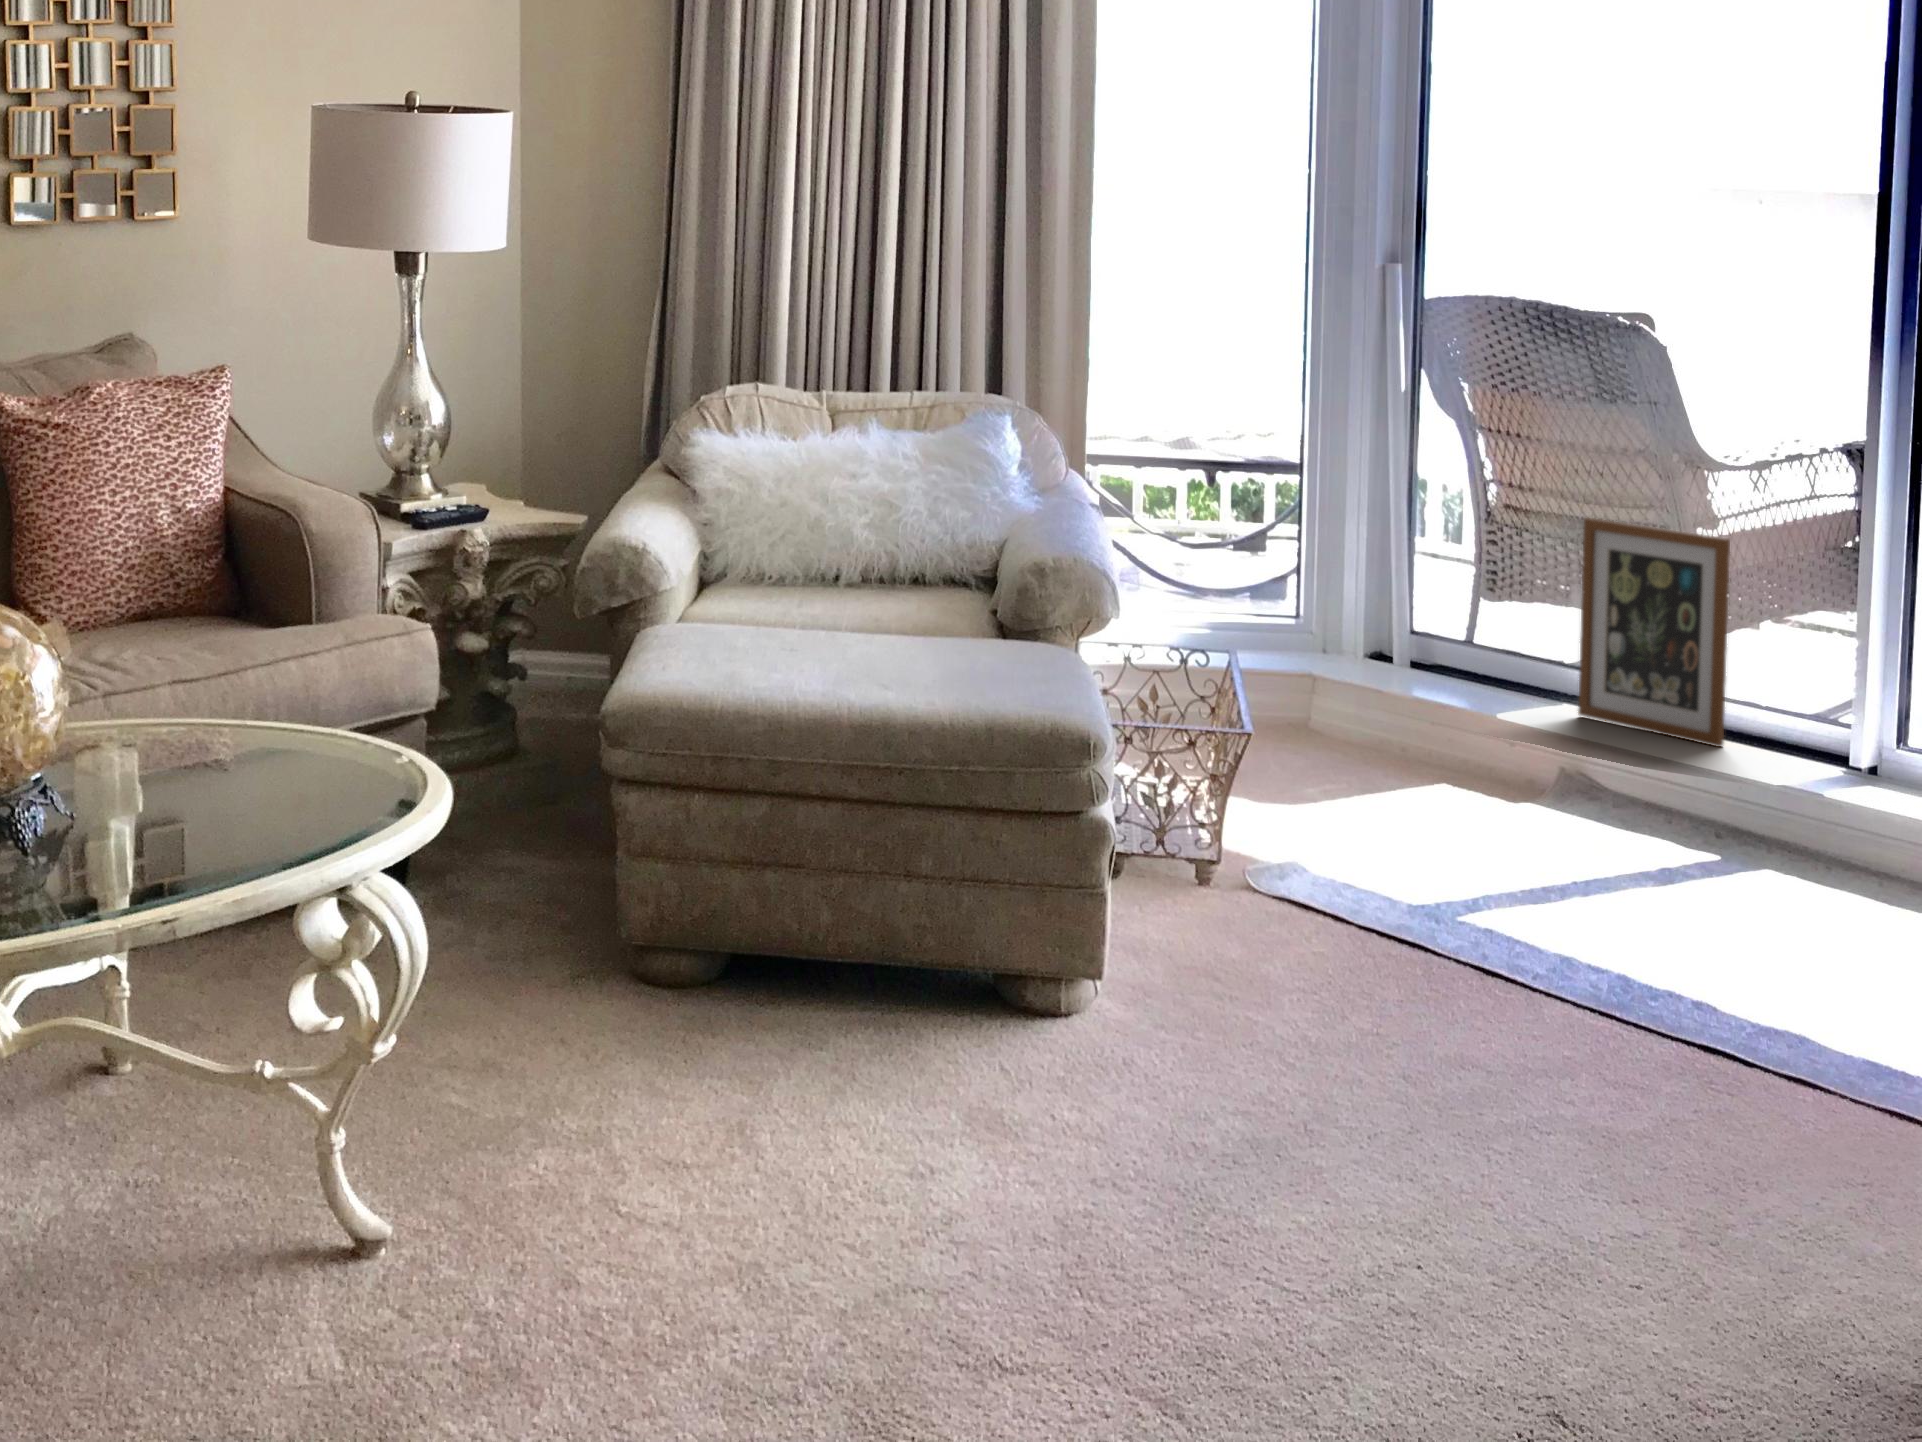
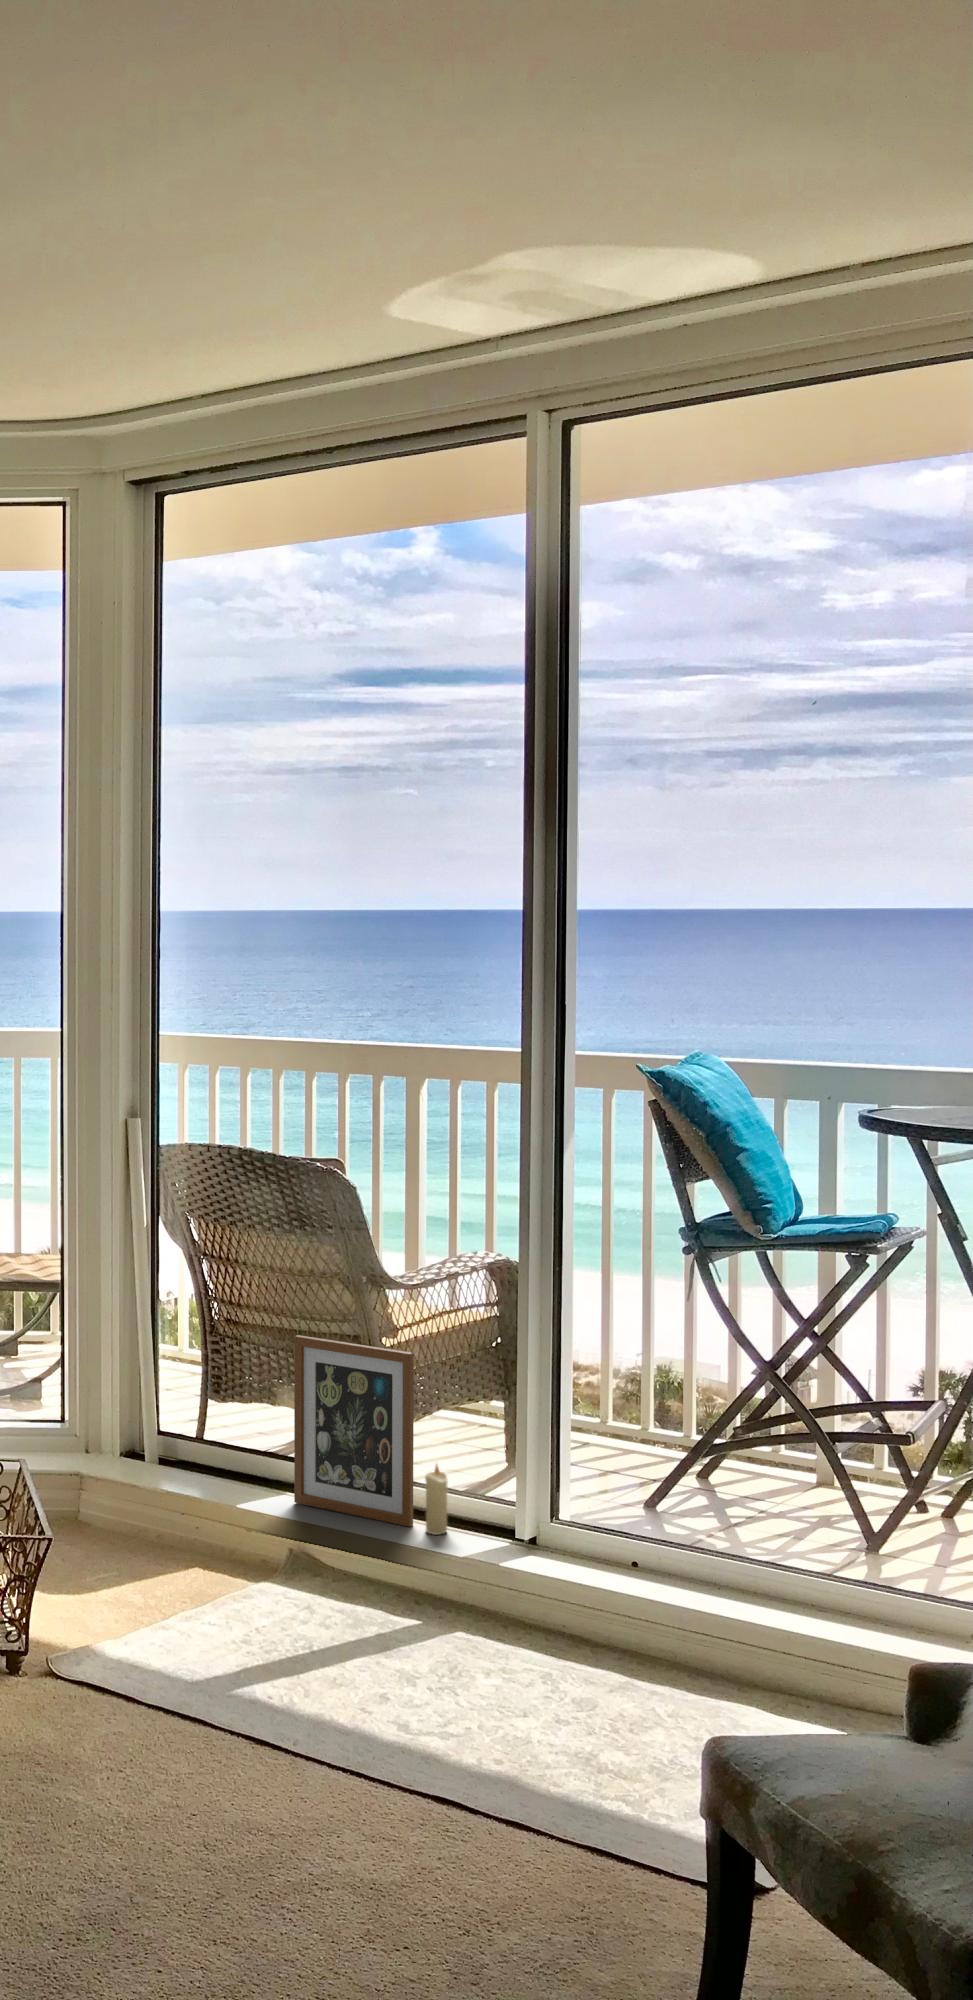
candle: none [1737,670,1768,756] -> present [425,1465,447,1535]

